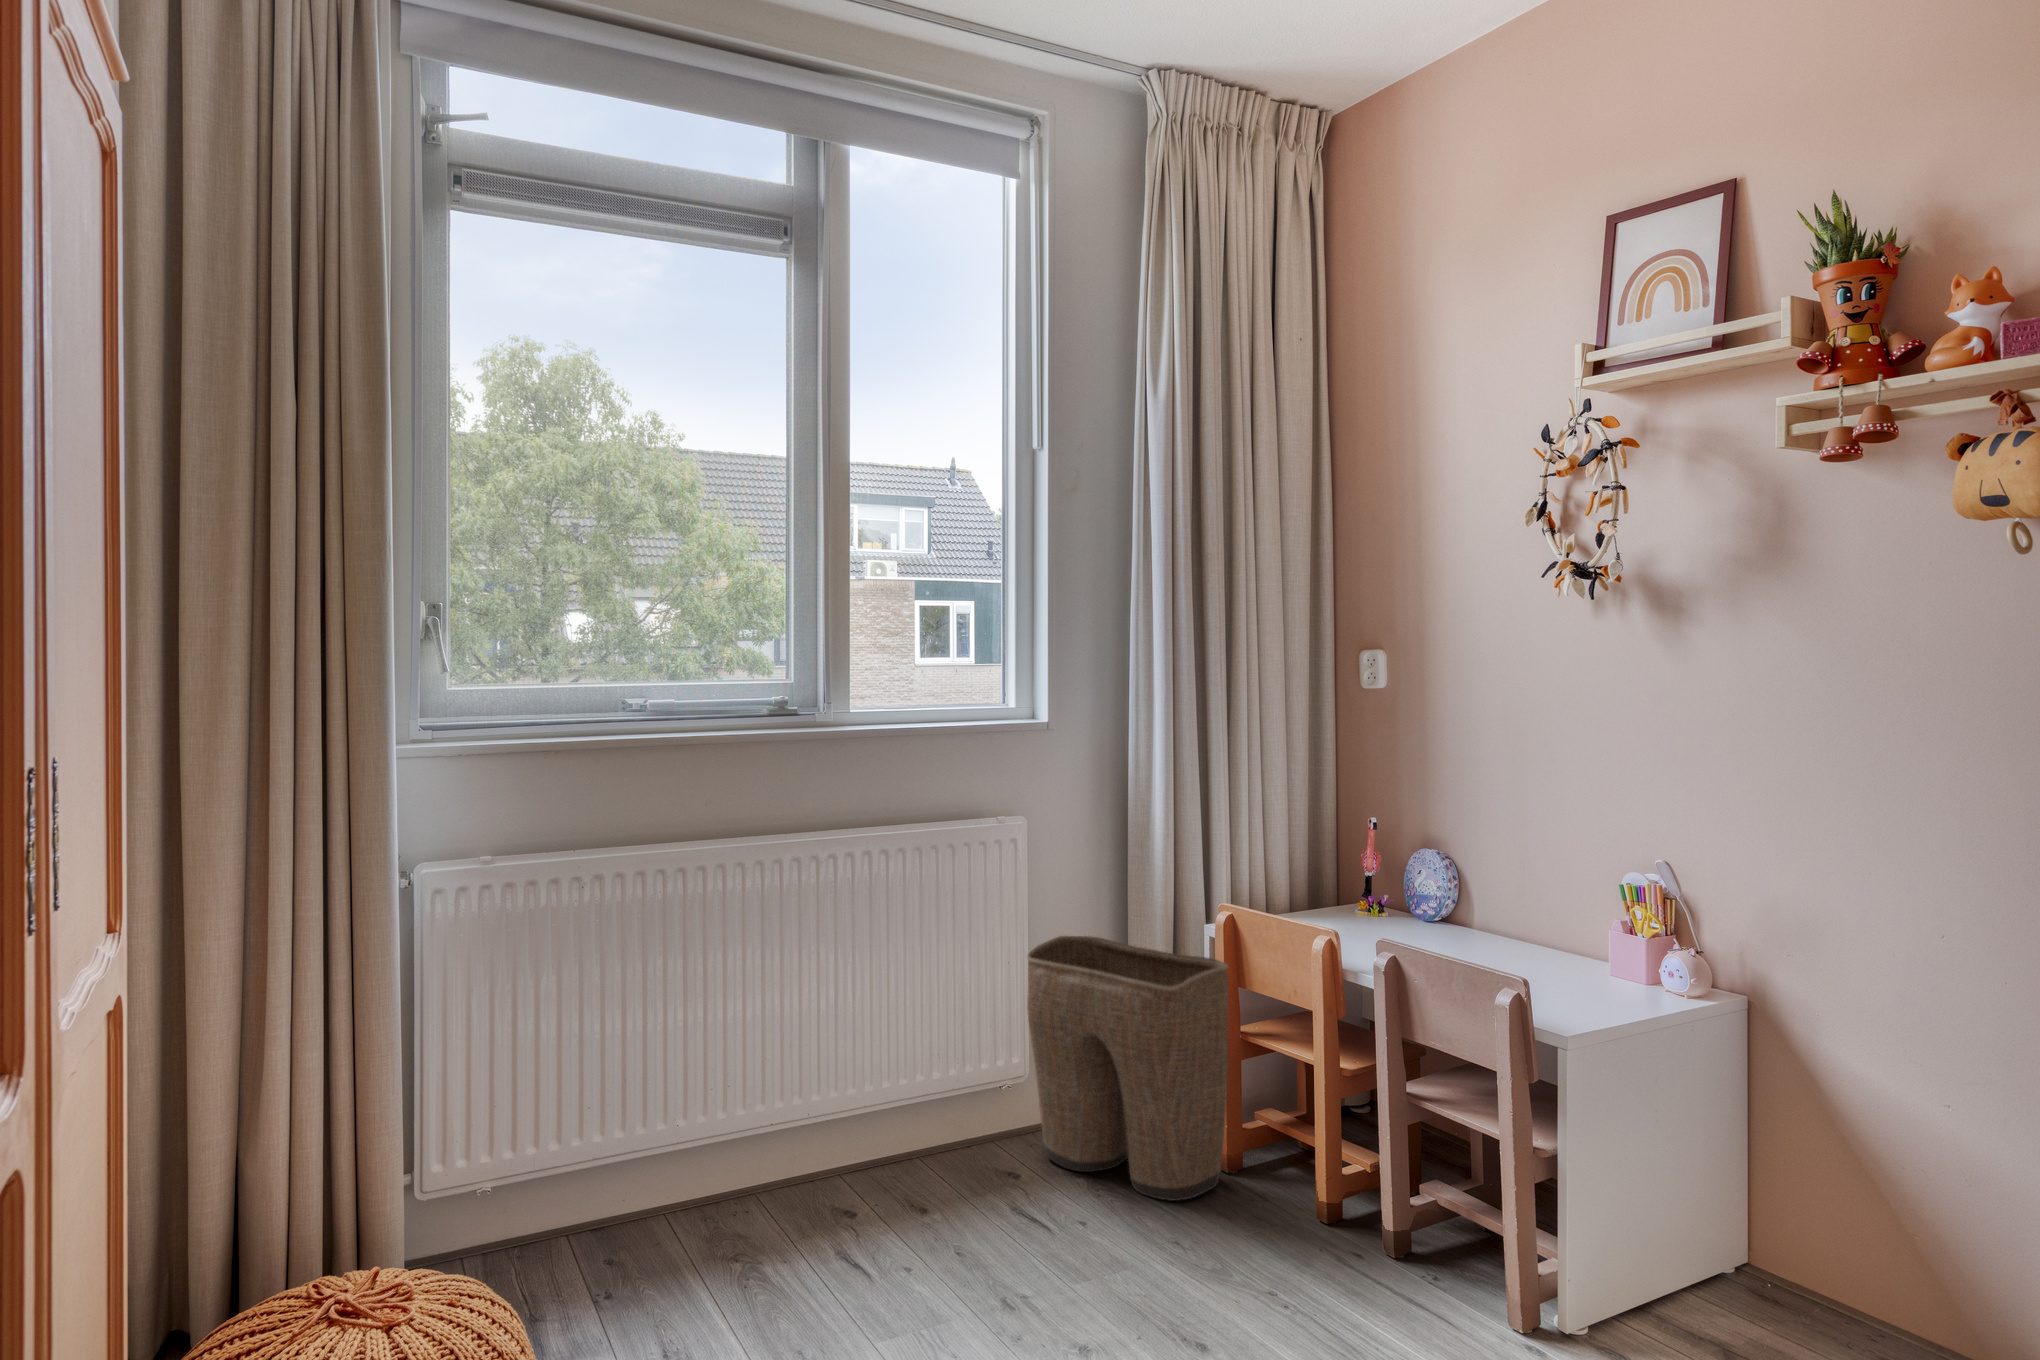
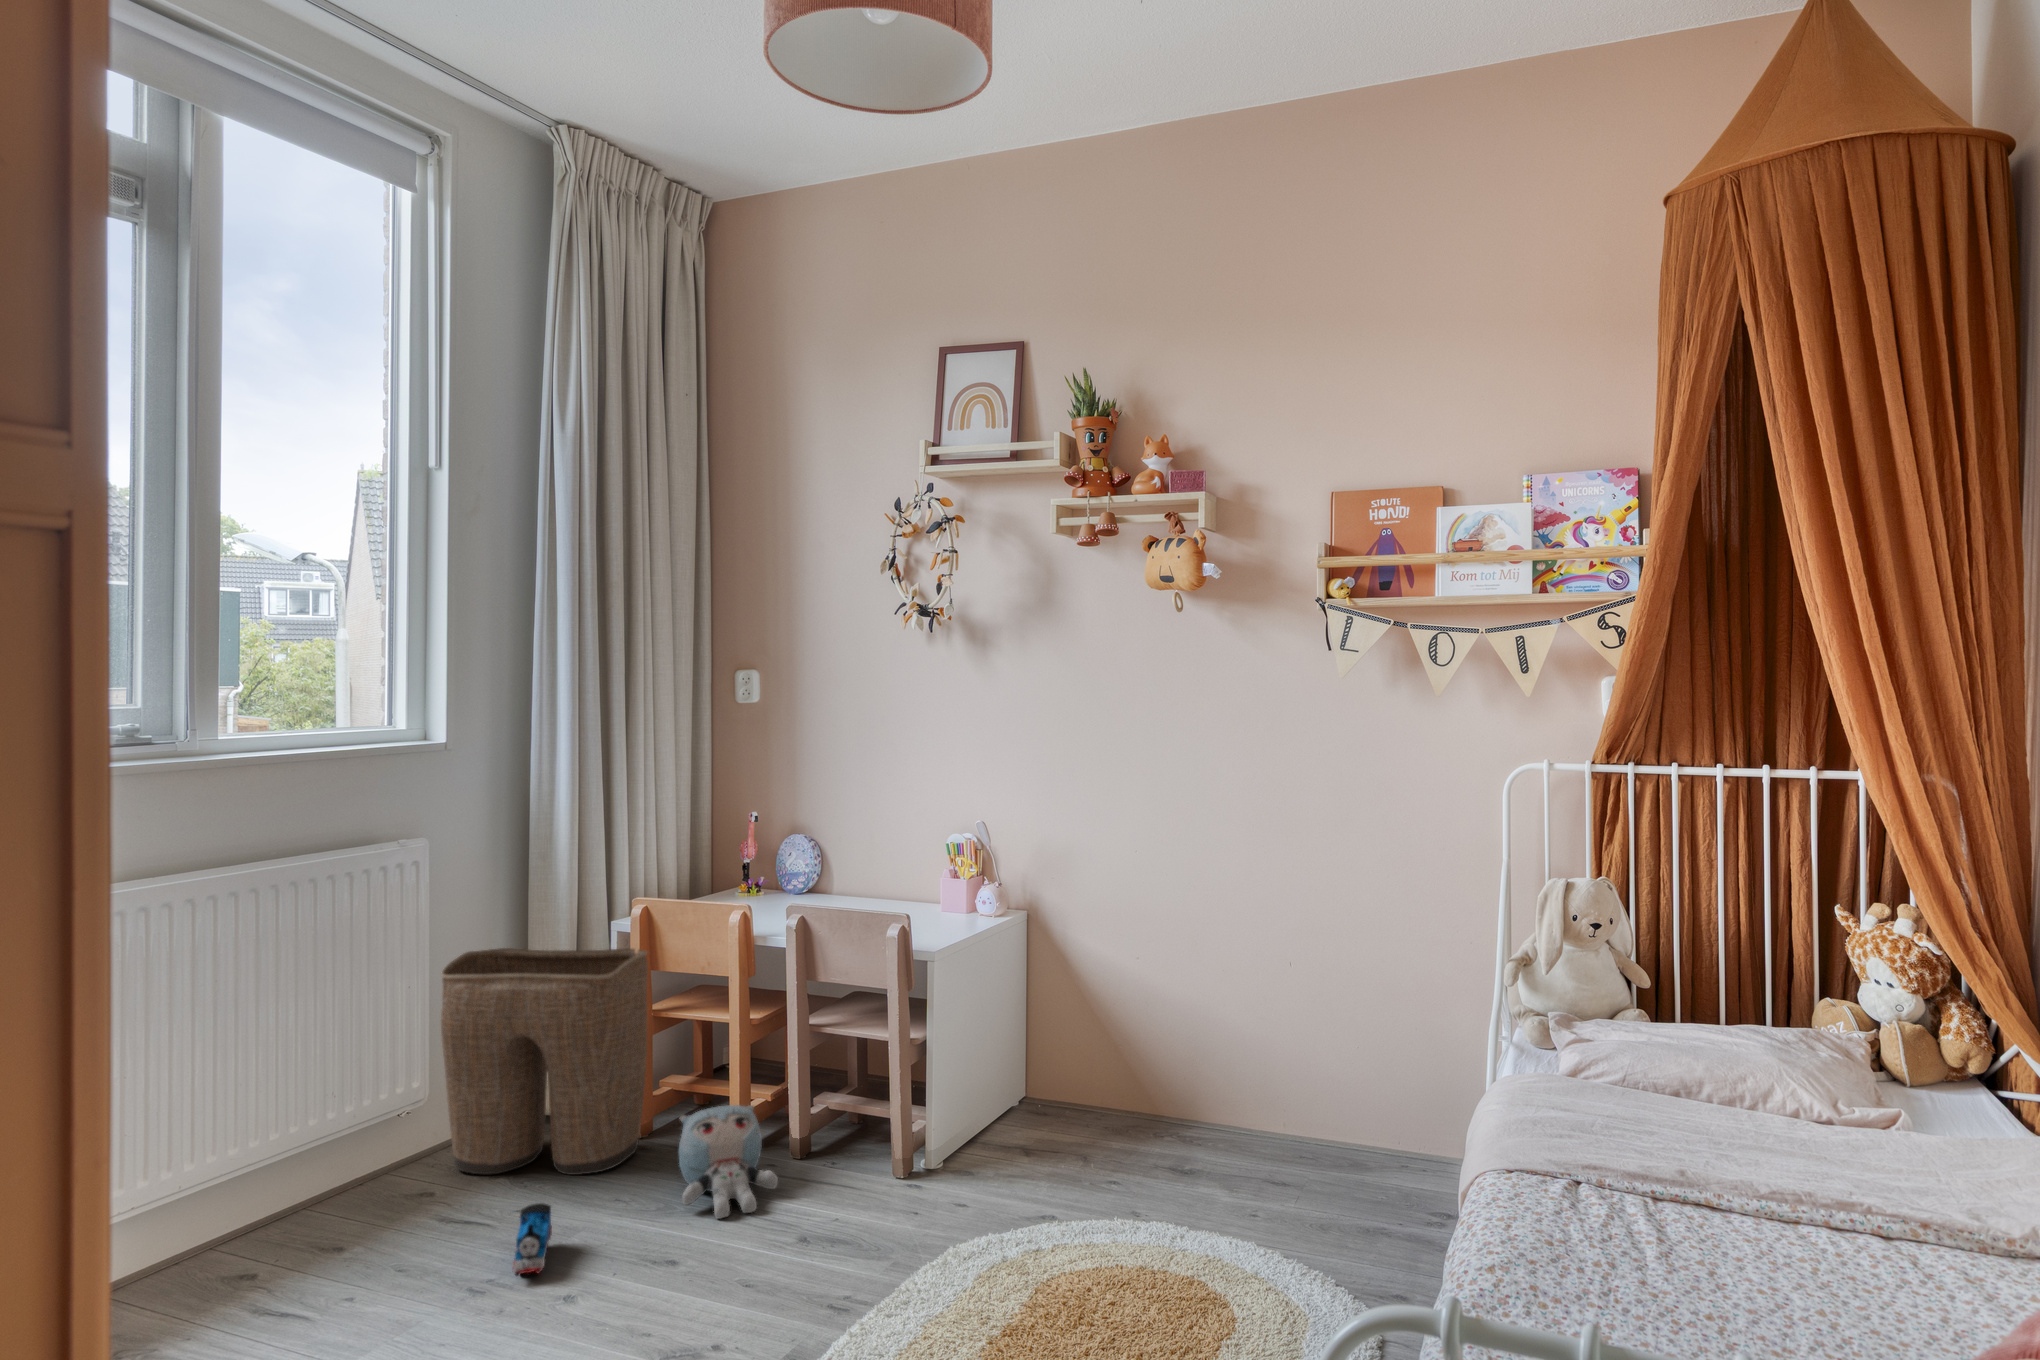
plush toy: none [1232,1165,1348,1311] -> present [679,1105,778,1219]
toy train: none [1034,1225,1090,1309] -> present [513,1203,552,1277]

